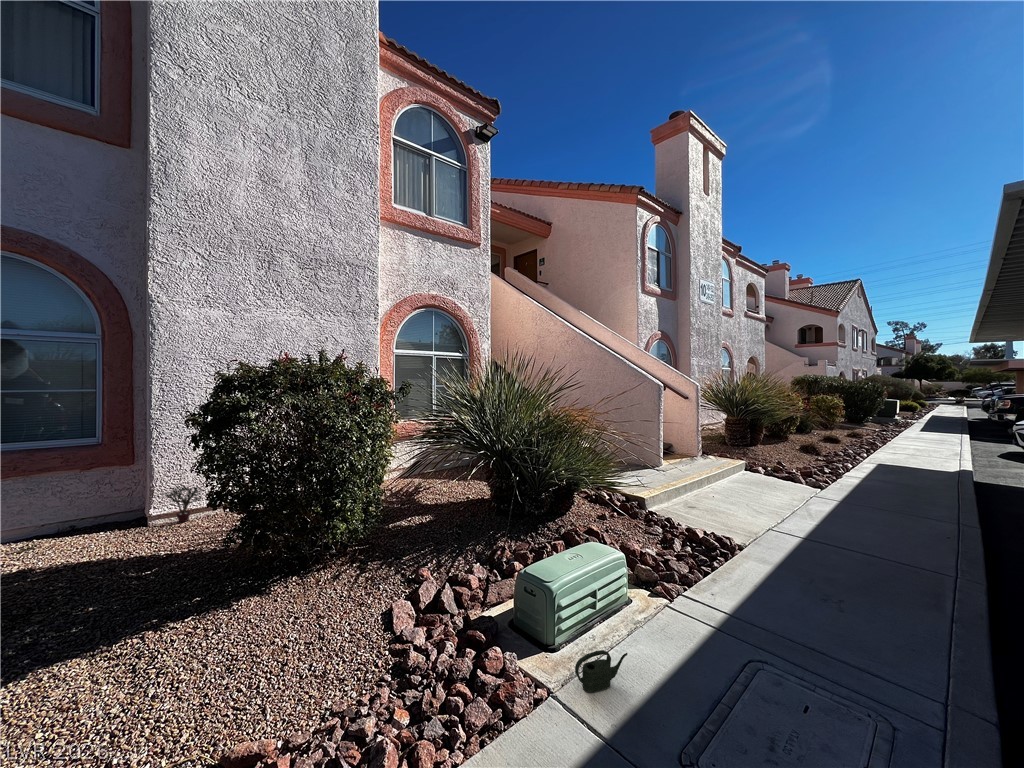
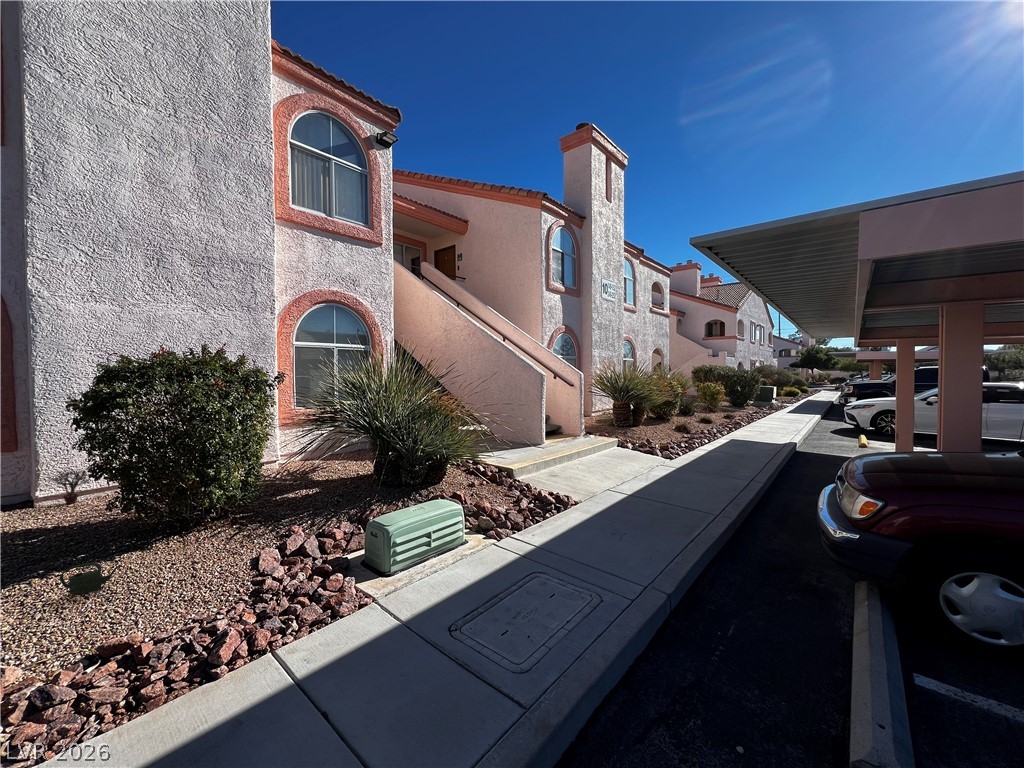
watering can: present [575,650,627,693] -> present [60,563,121,595]

